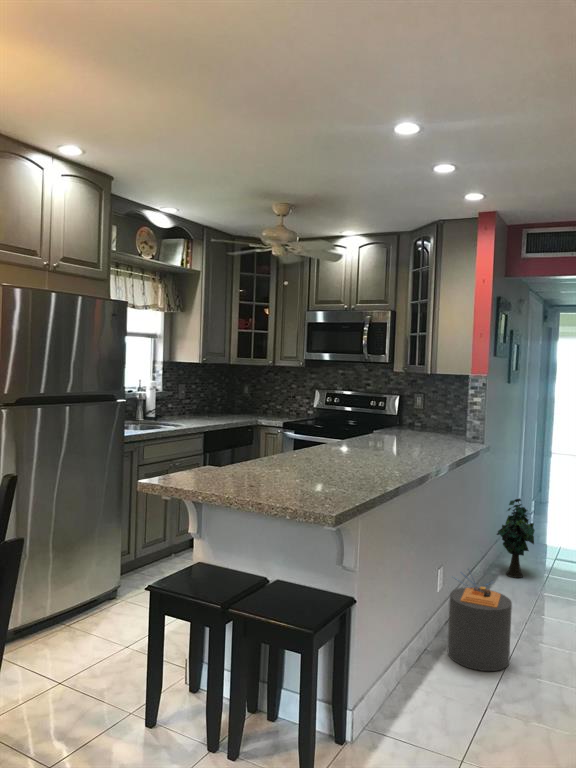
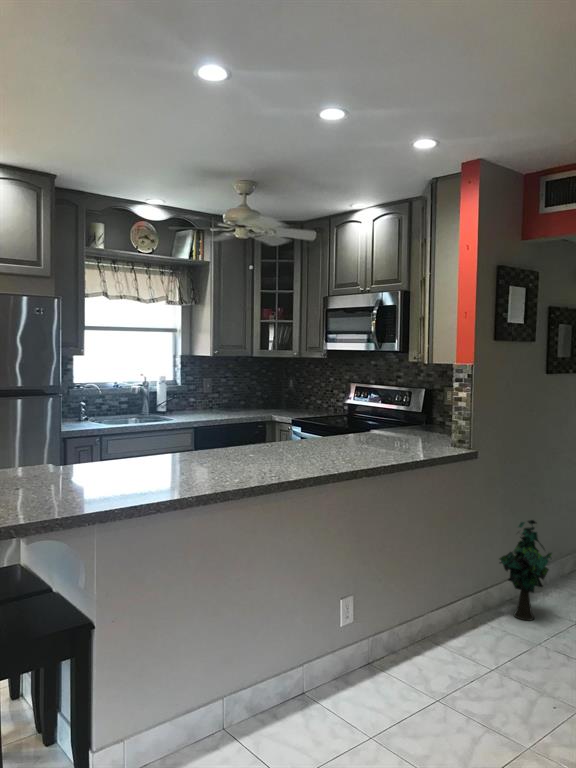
trash can: present [448,569,512,671] -> none [325,598,400,734]

